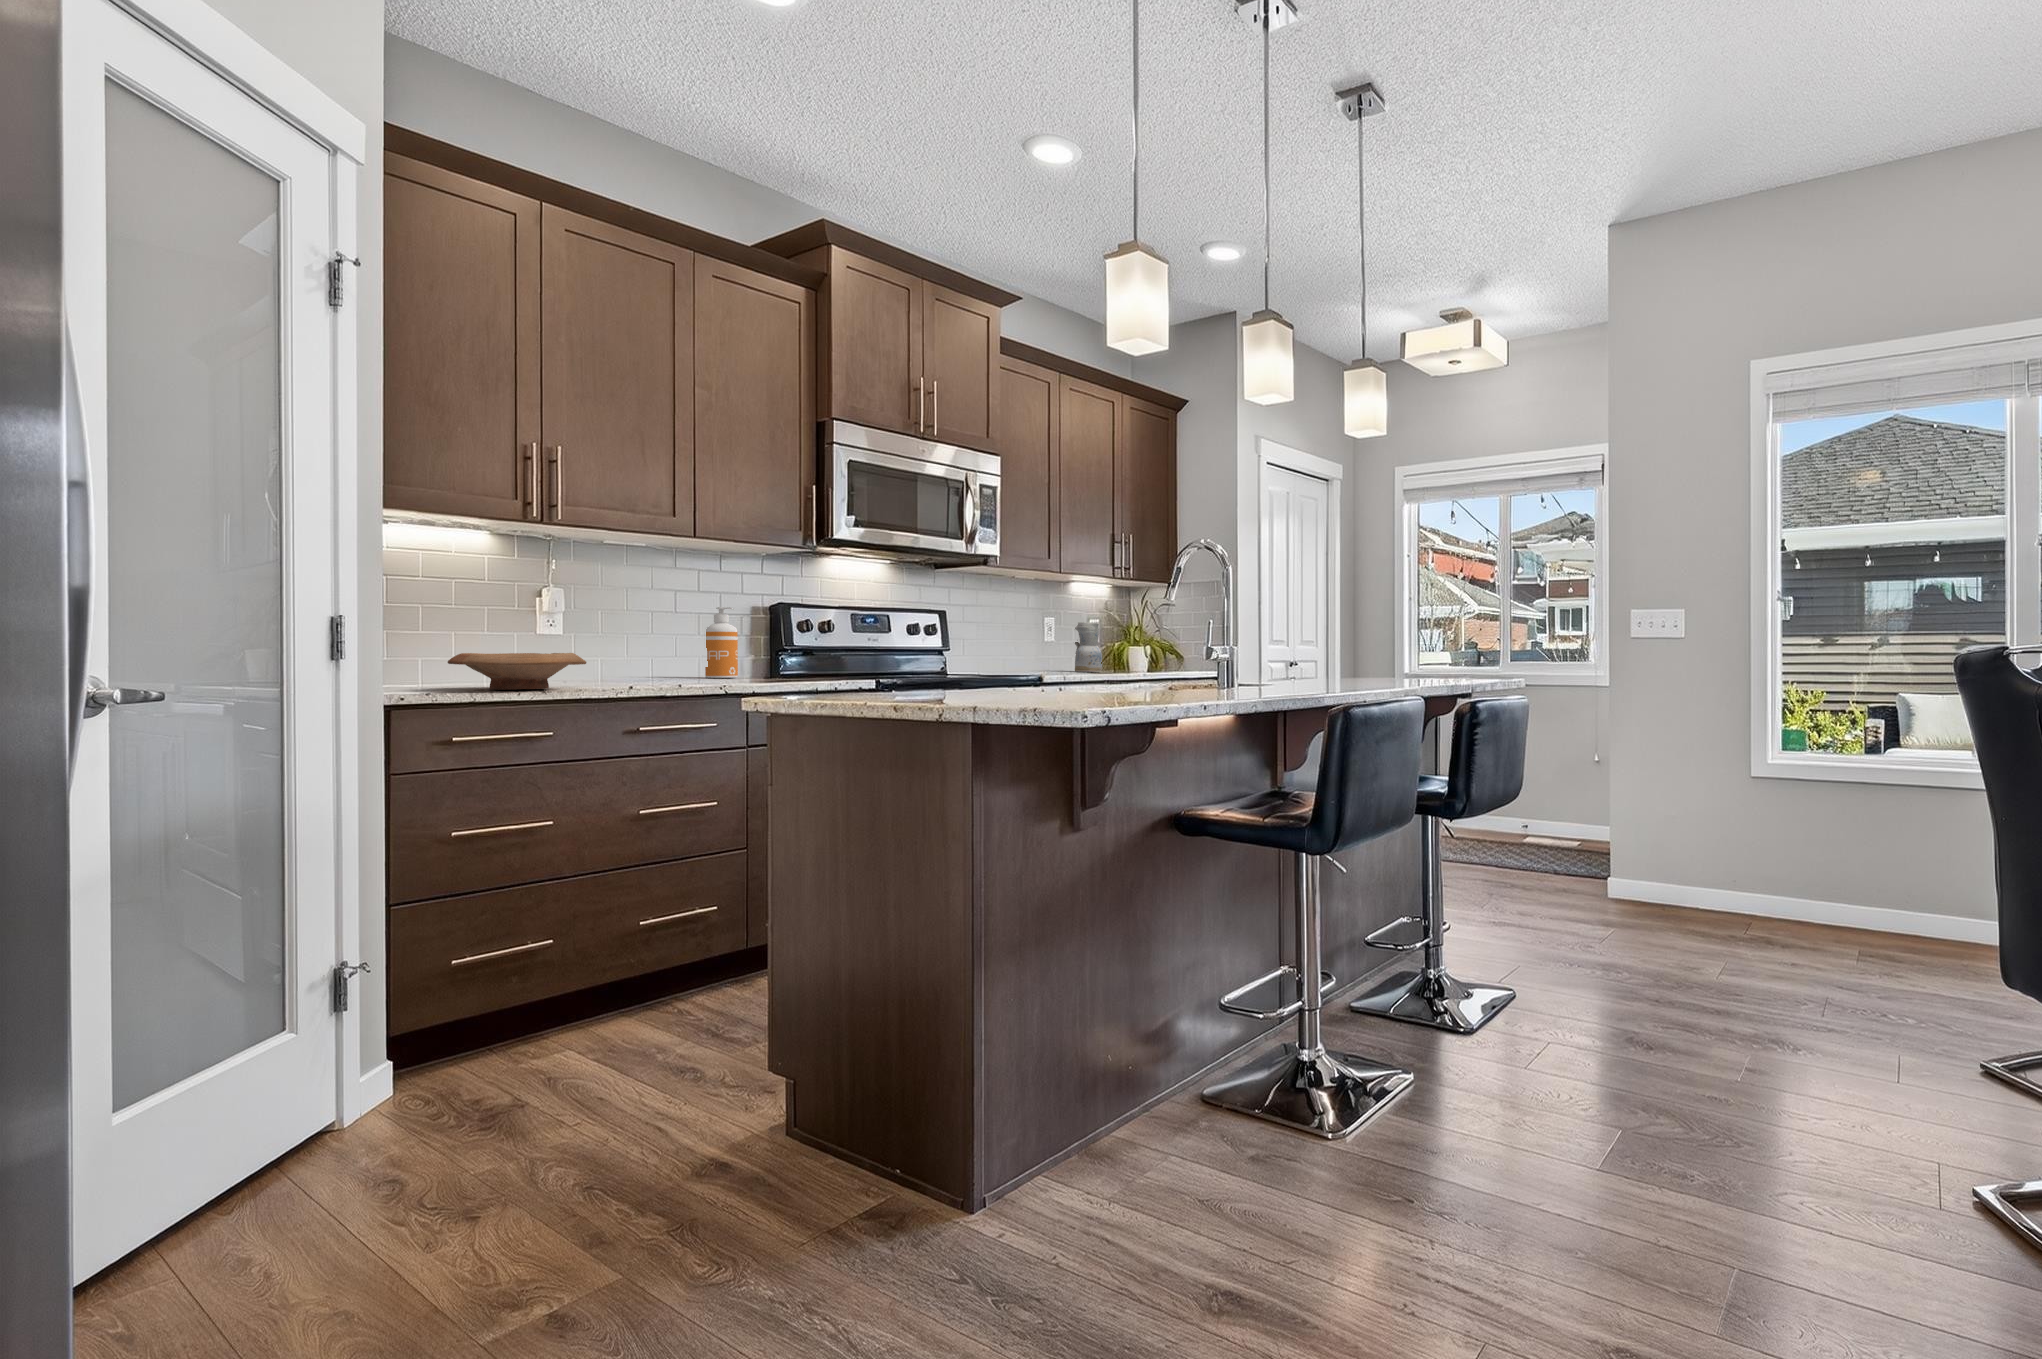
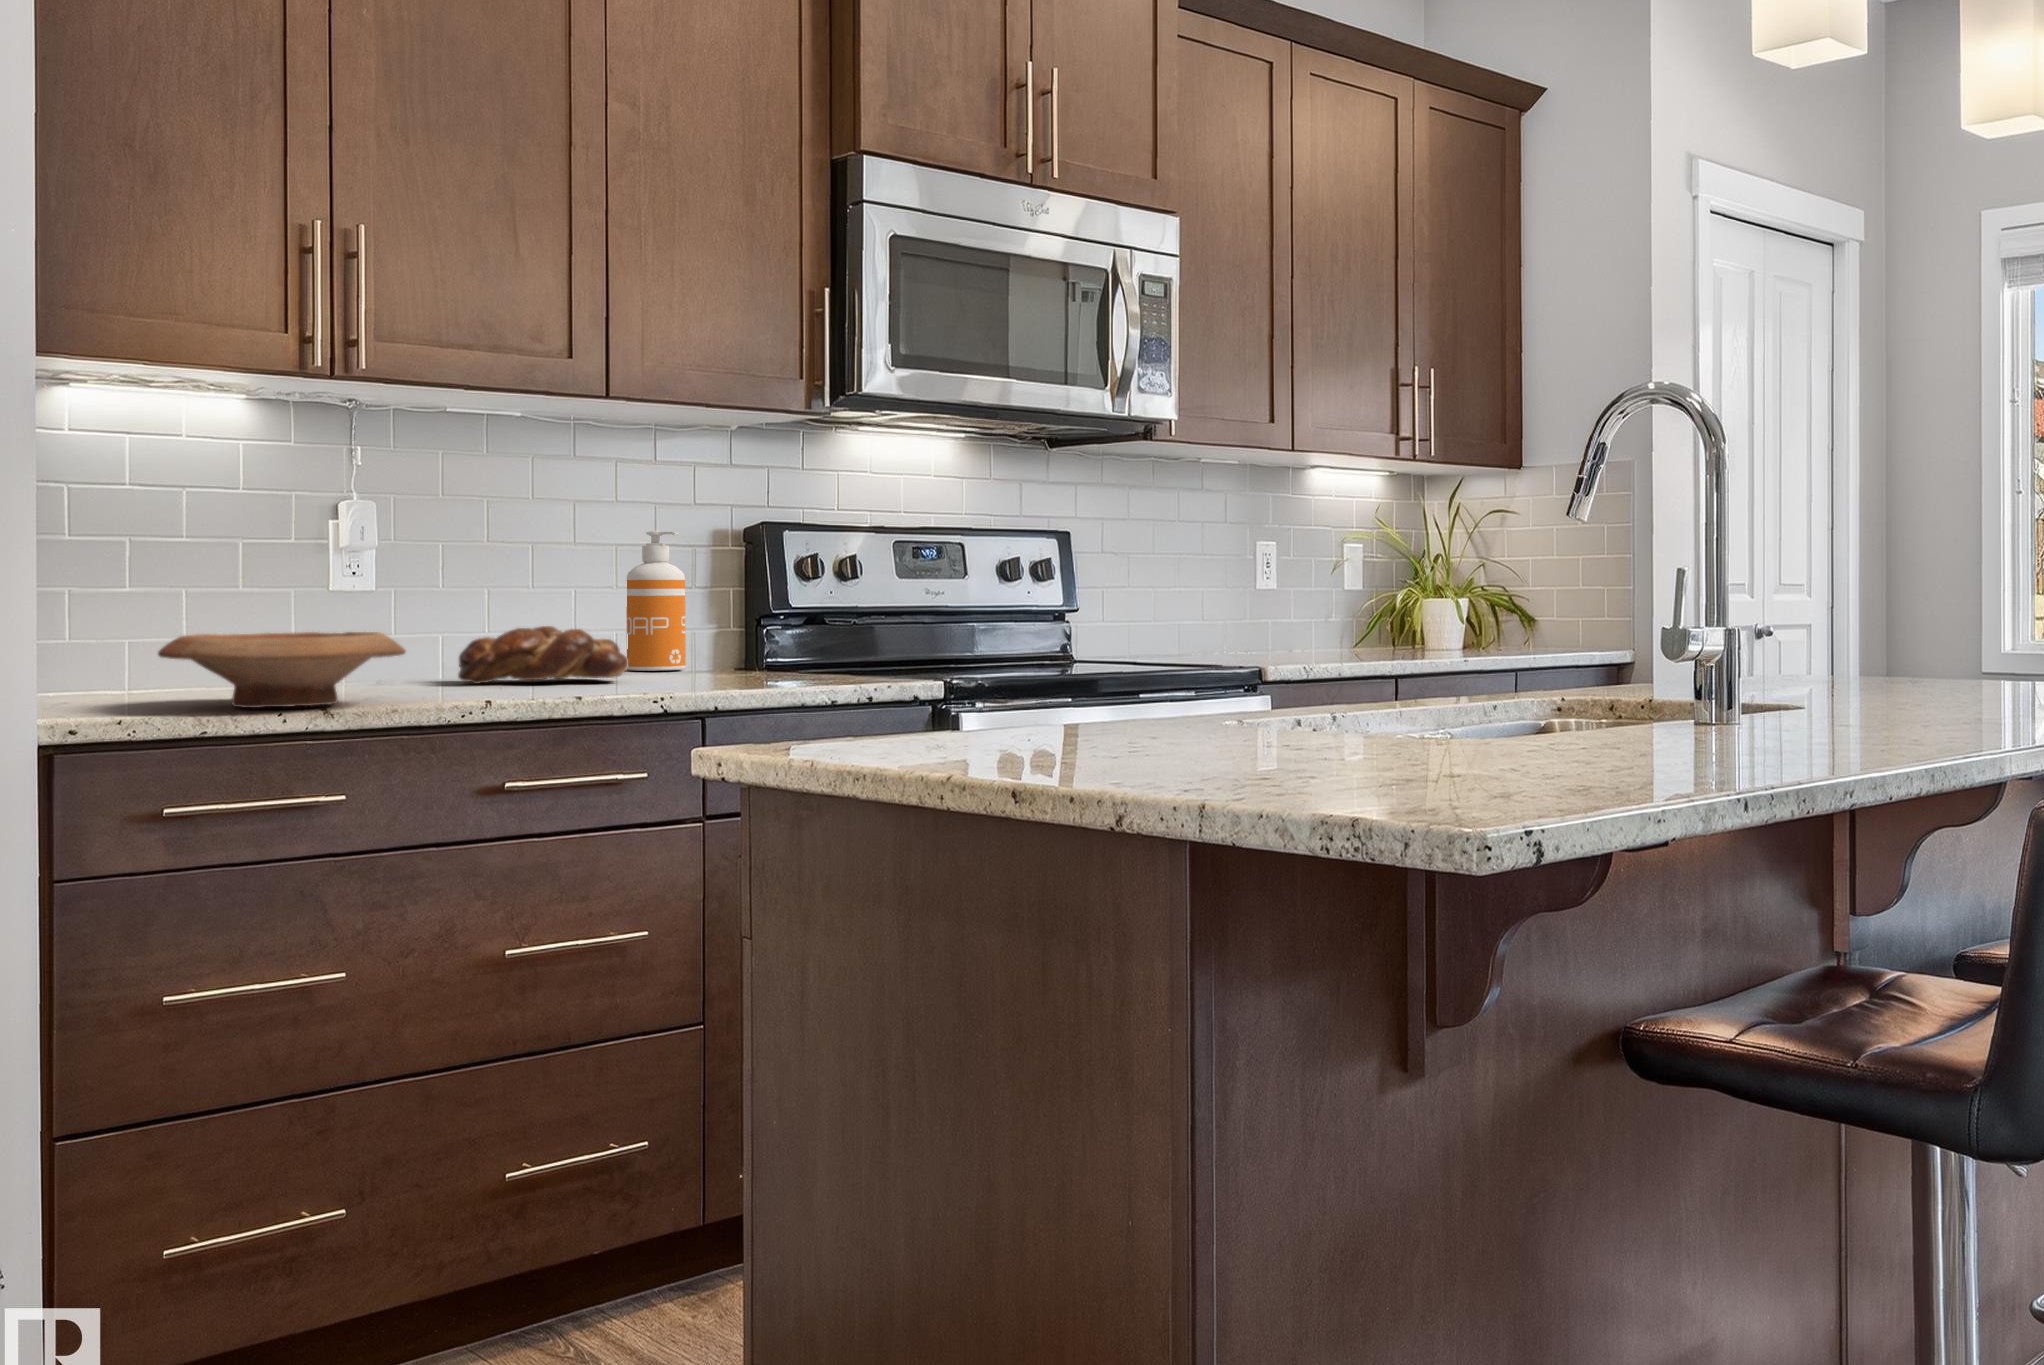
ceramic pitcher: present [1075,622,1102,672] -> none [1304,547,1371,648]
bread loaf: none [613,653,707,682] -> present [458,626,628,684]

